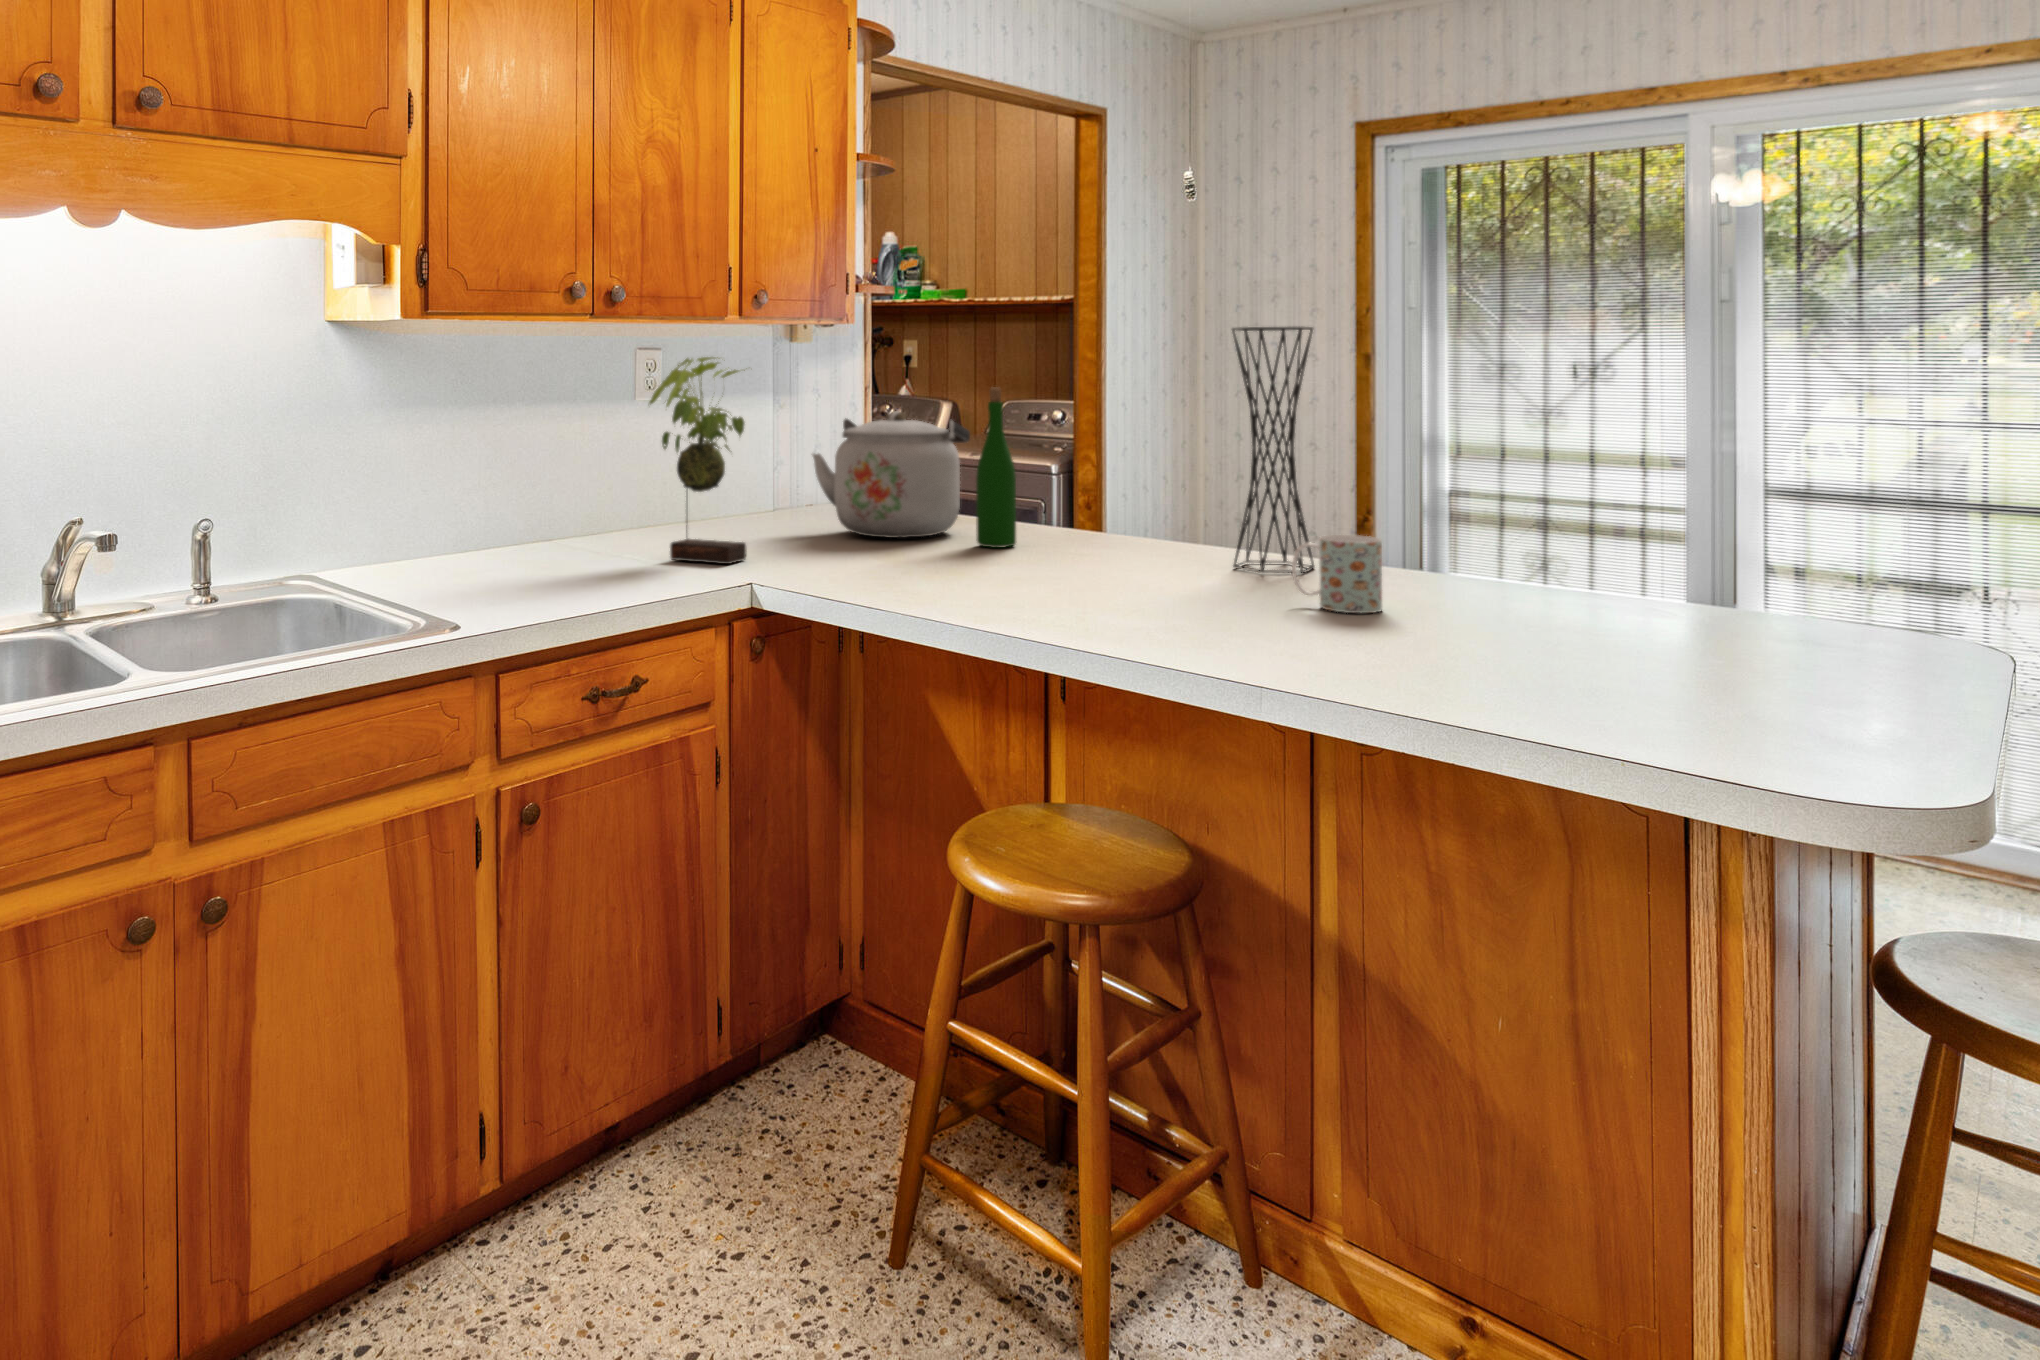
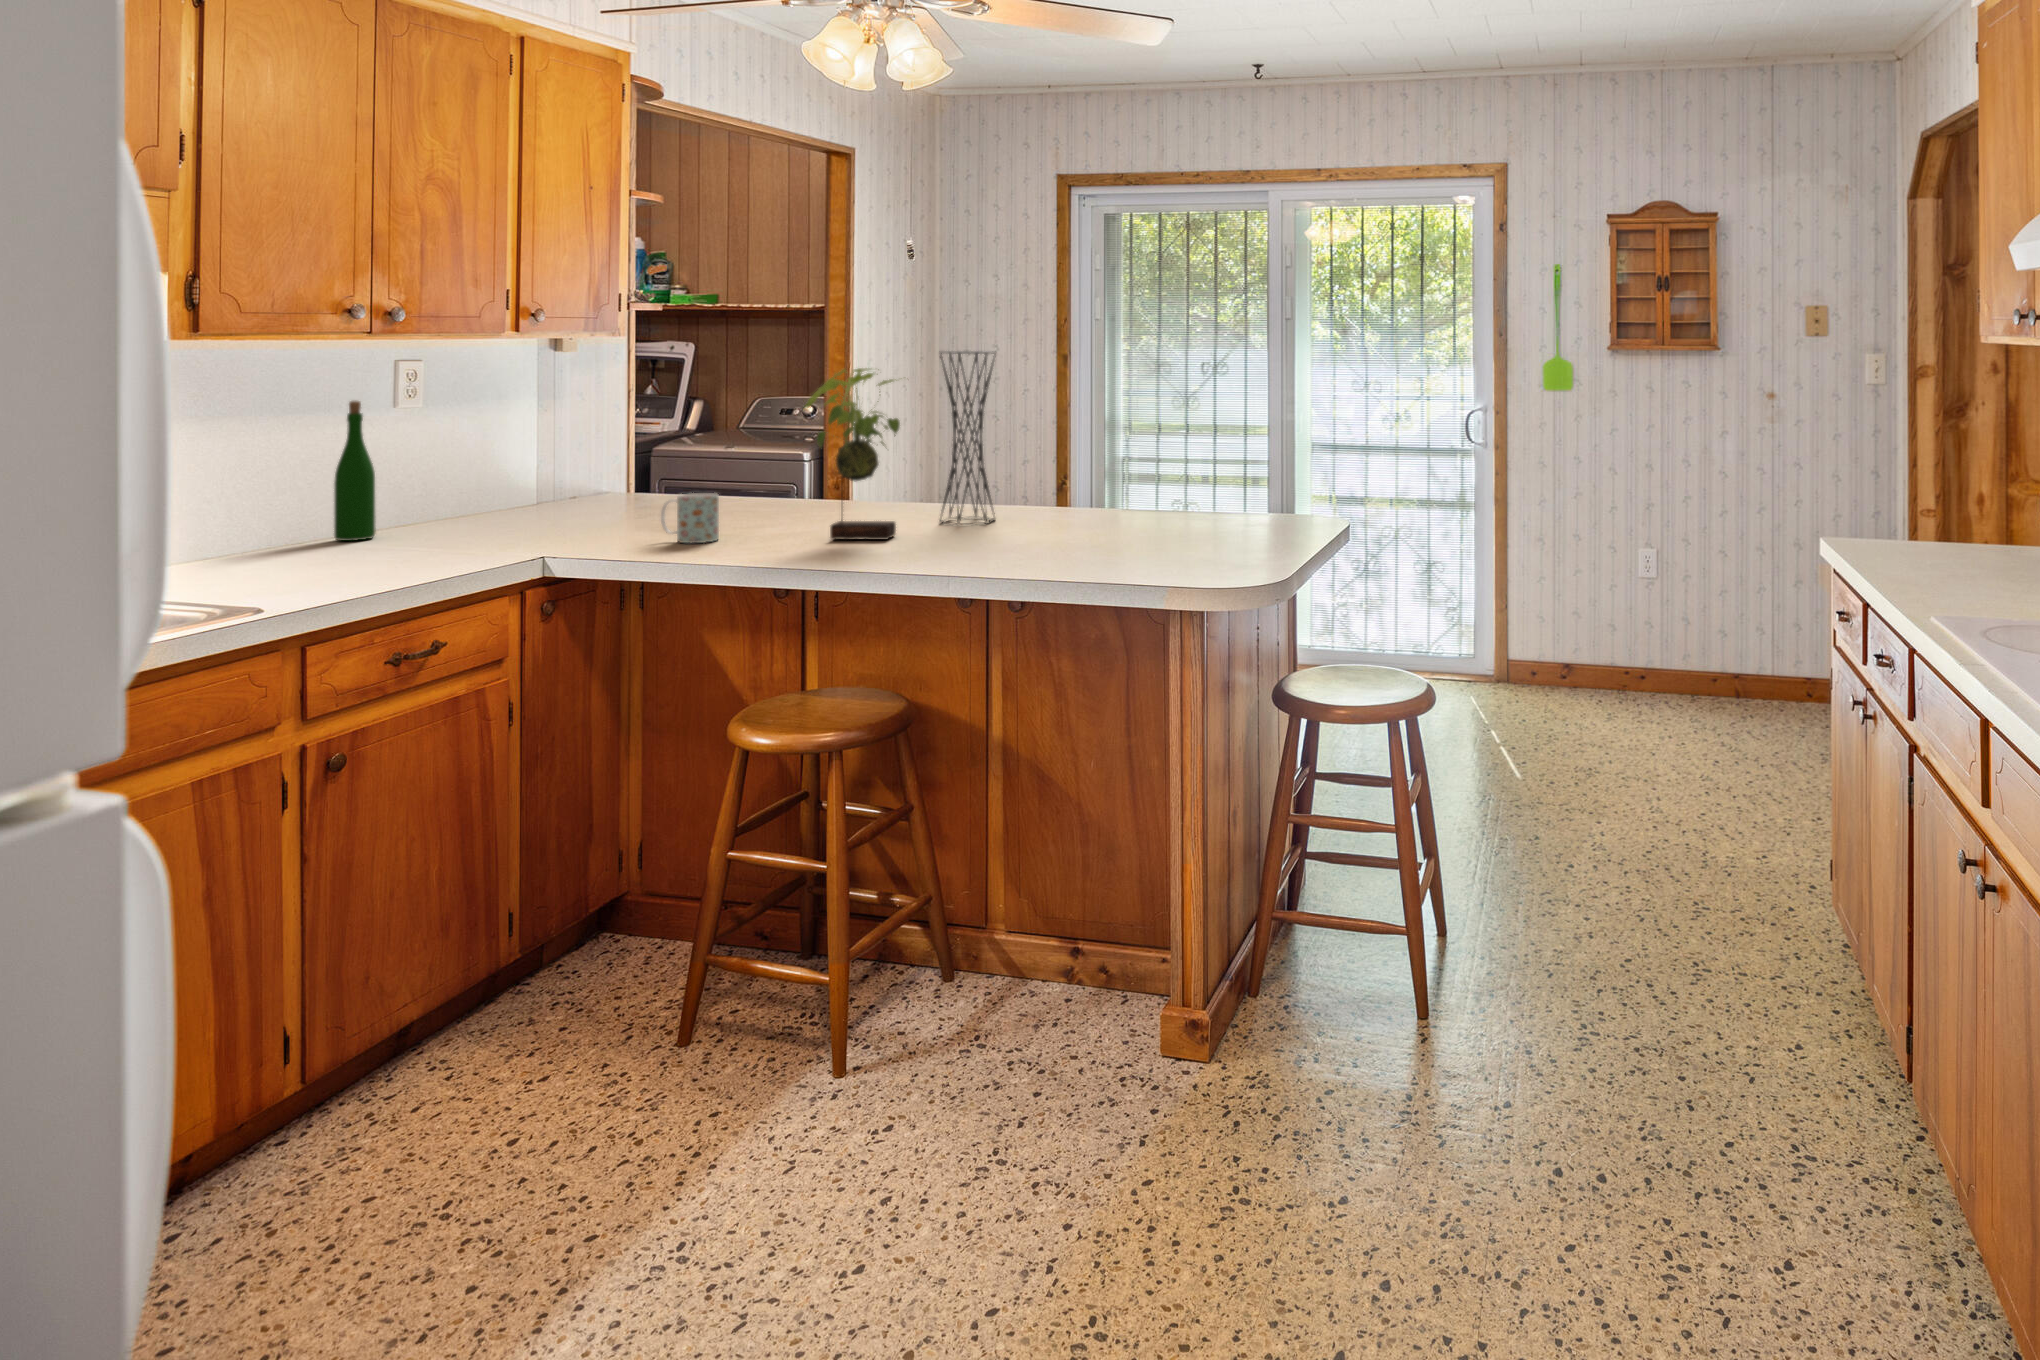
plant: present [649,357,746,564] -> present [805,368,900,540]
wine bottle: present [976,387,1016,548] -> present [334,401,376,541]
kettle: present [812,411,970,538] -> none [587,412,733,516]
mug: present [1292,535,1382,613] -> present [661,493,719,543]

